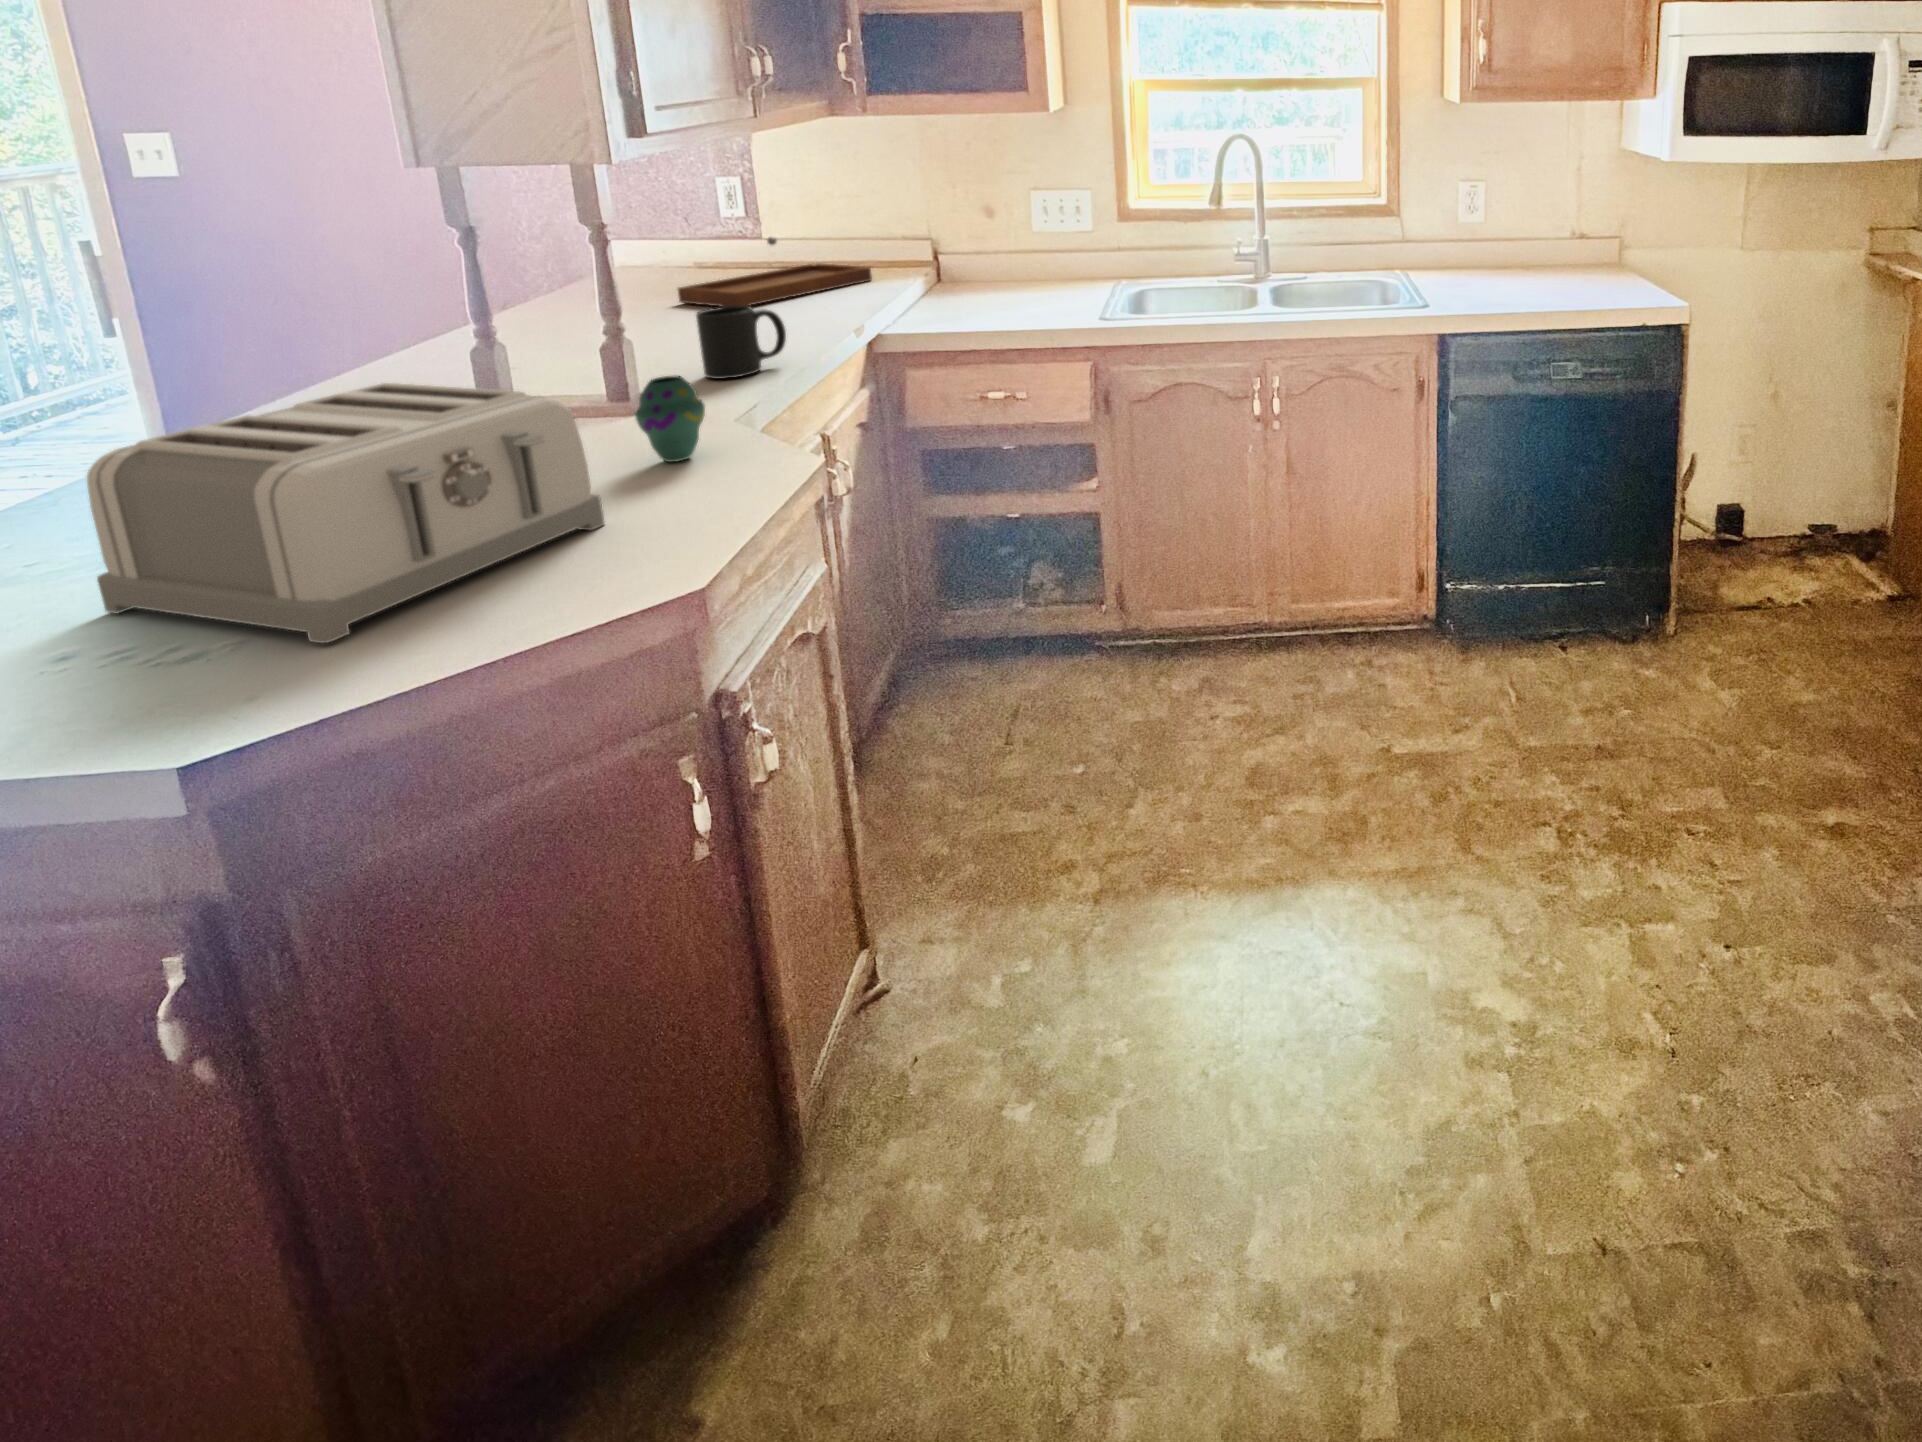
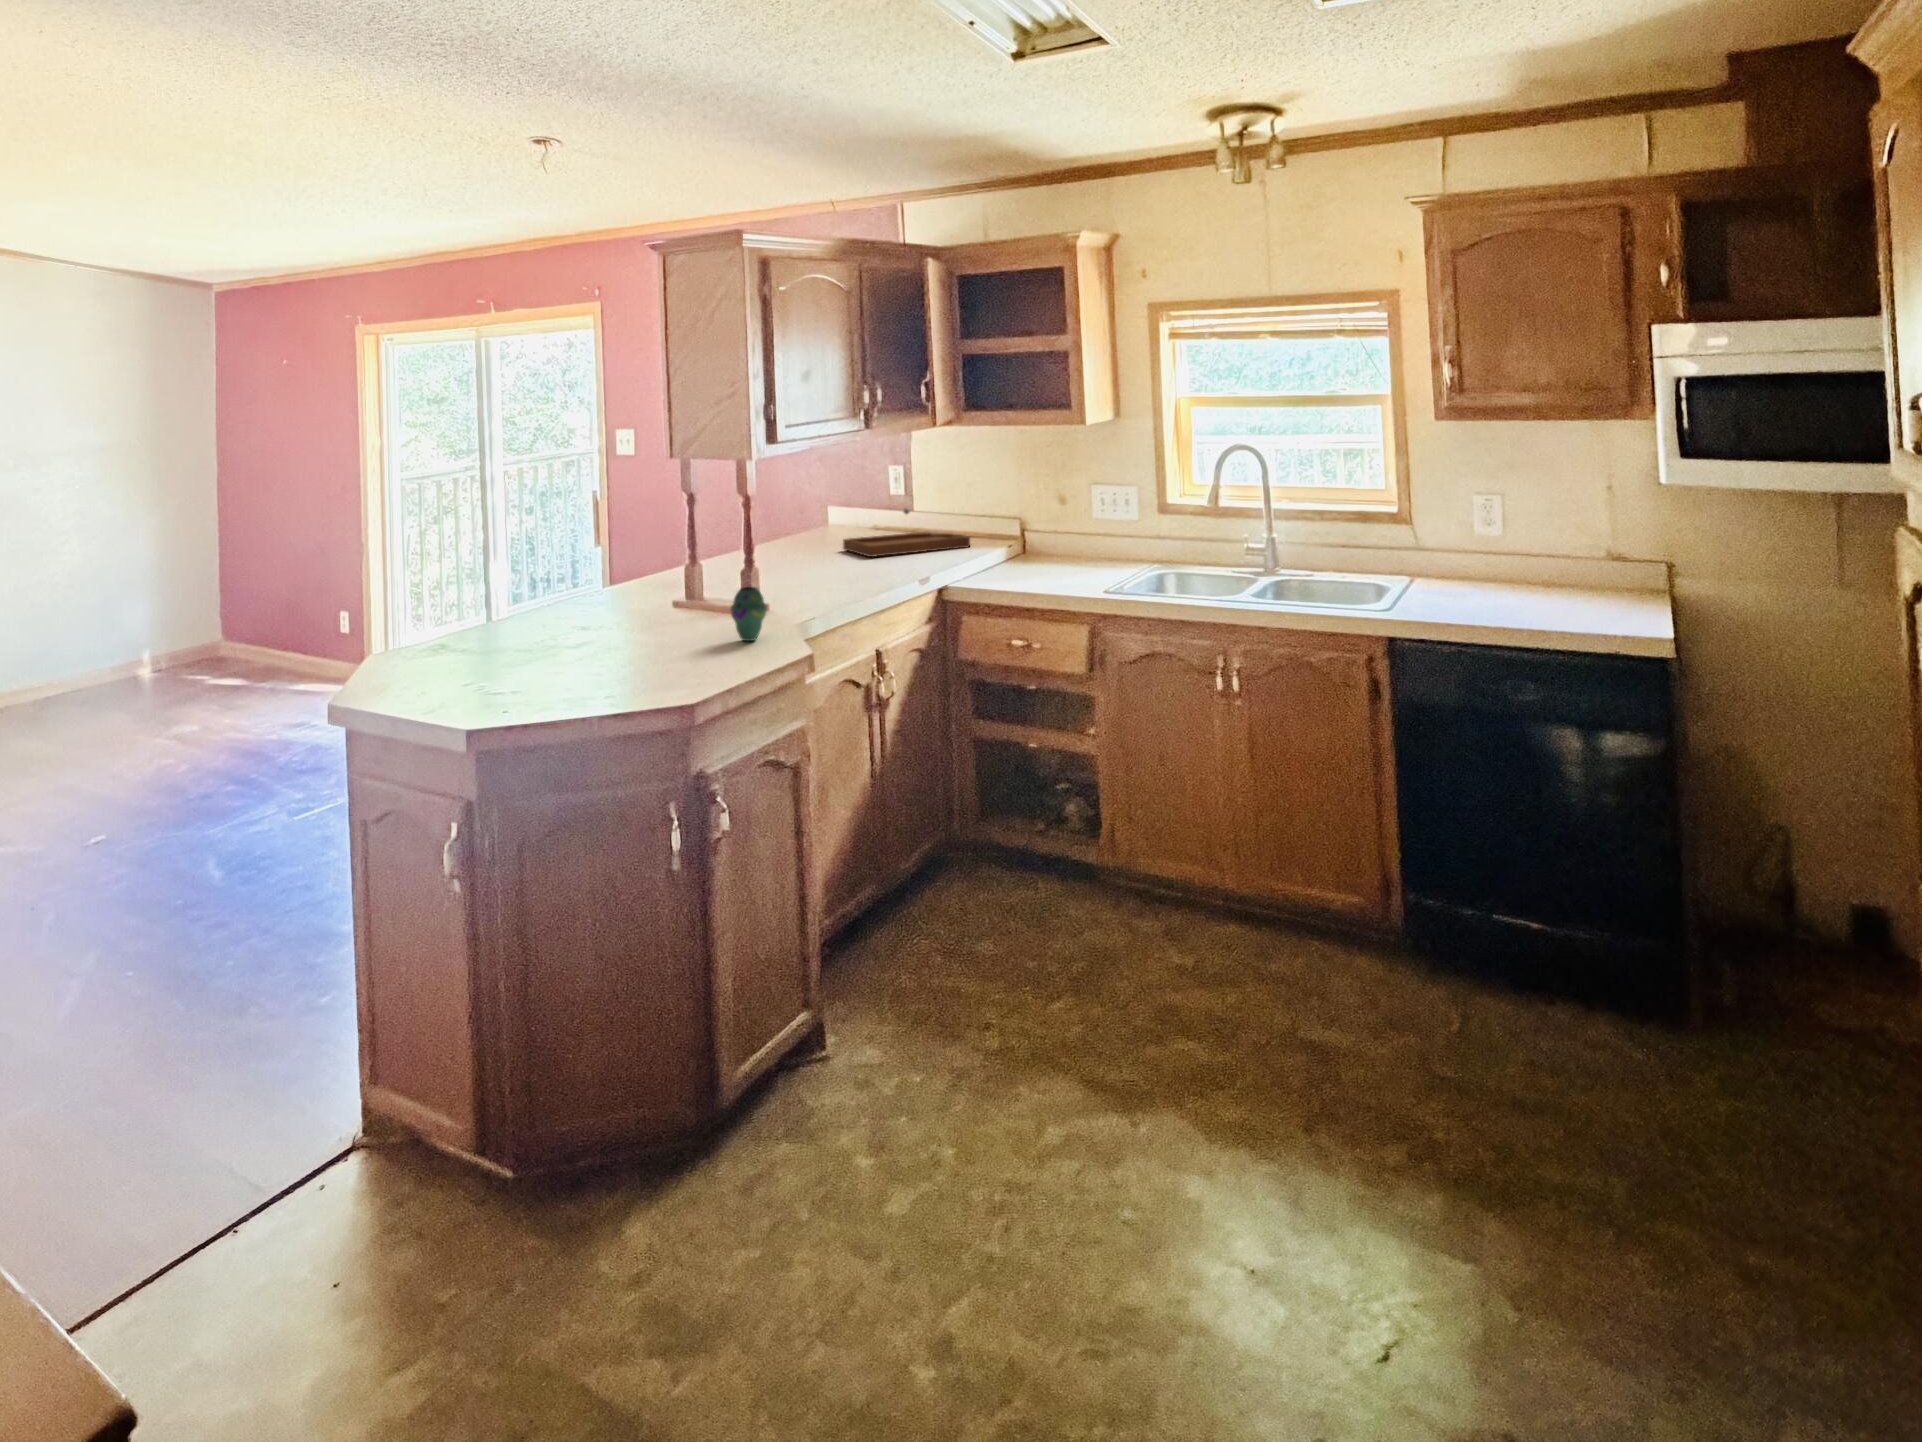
mug: present [696,306,786,379] -> none [807,552,859,600]
toaster: present [87,383,604,643] -> none [499,570,688,691]

